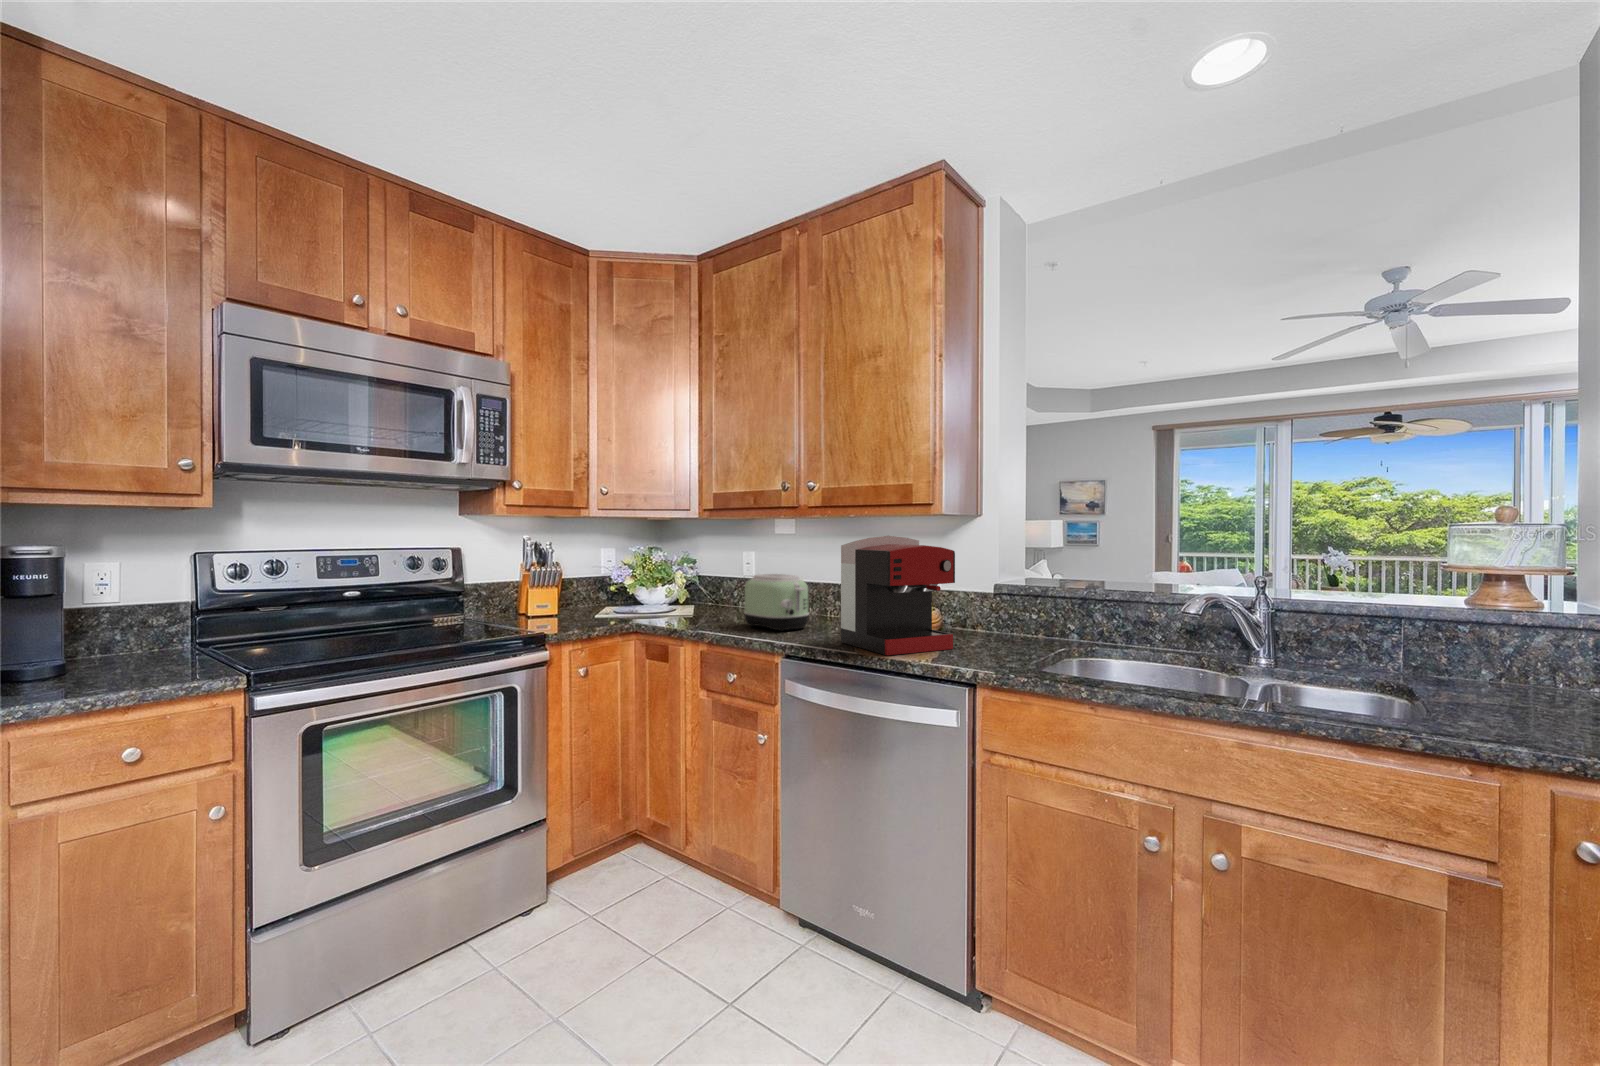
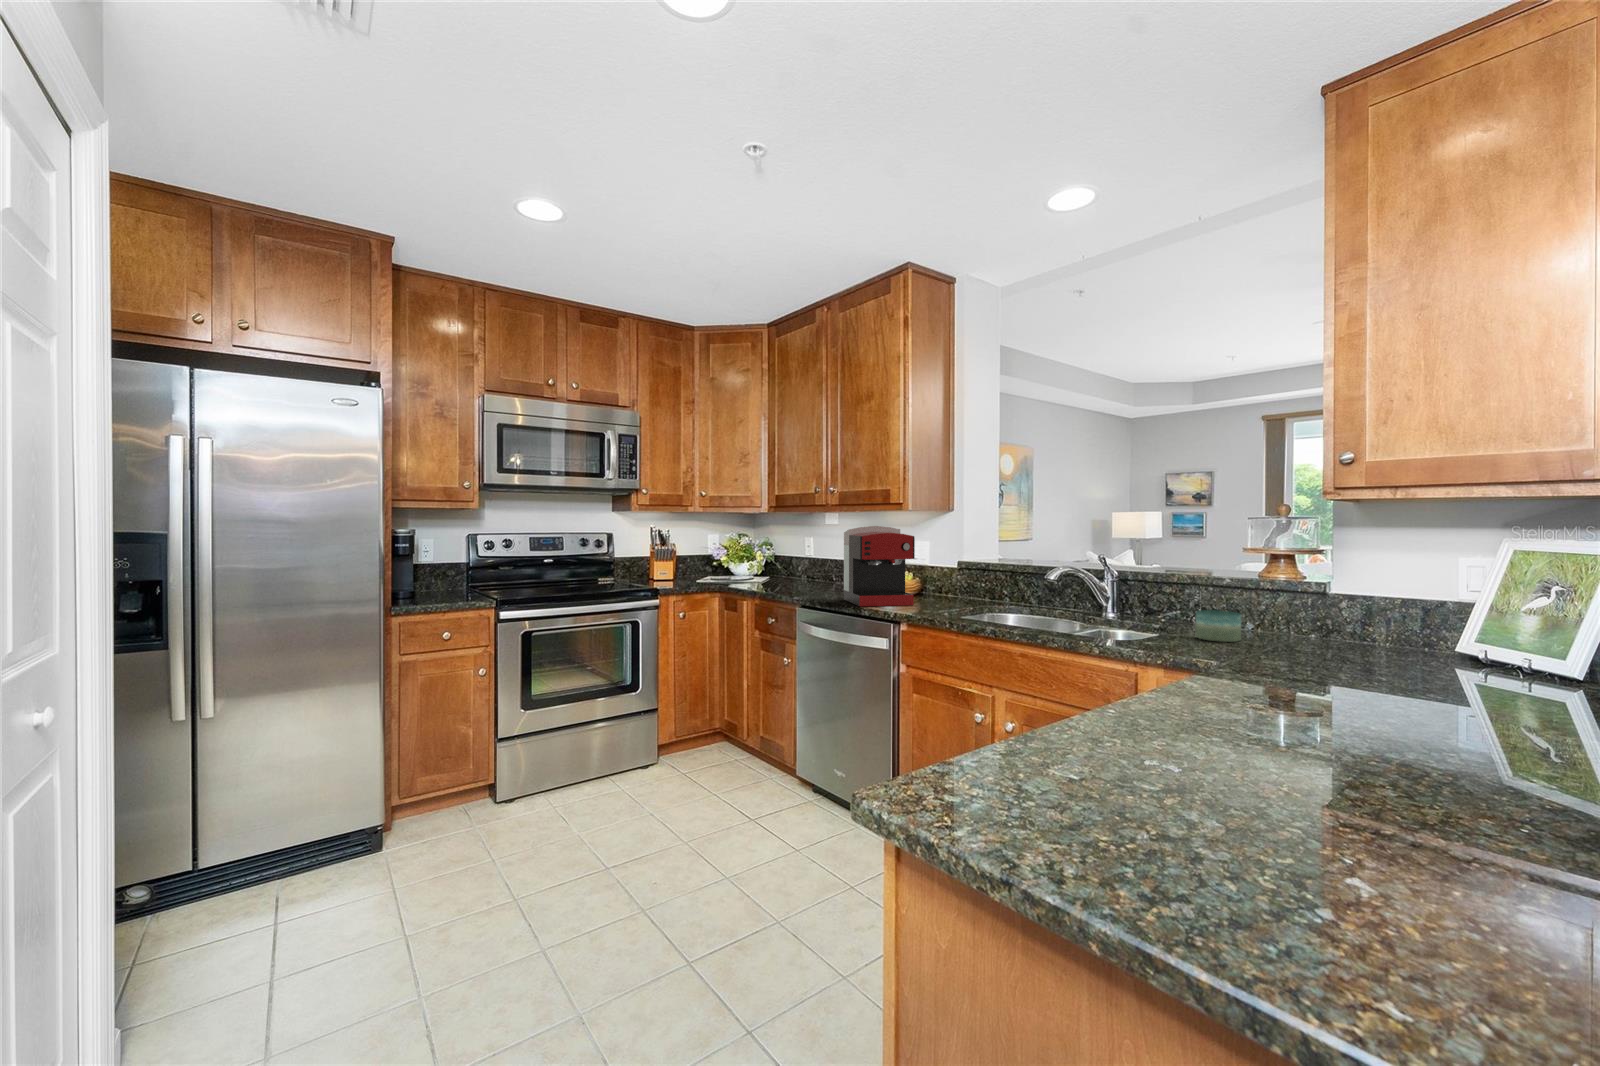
toaster: present [744,574,809,631] -> none [793,553,838,593]
candle: none [1454,657,1535,707] -> present [1195,610,1241,642]

